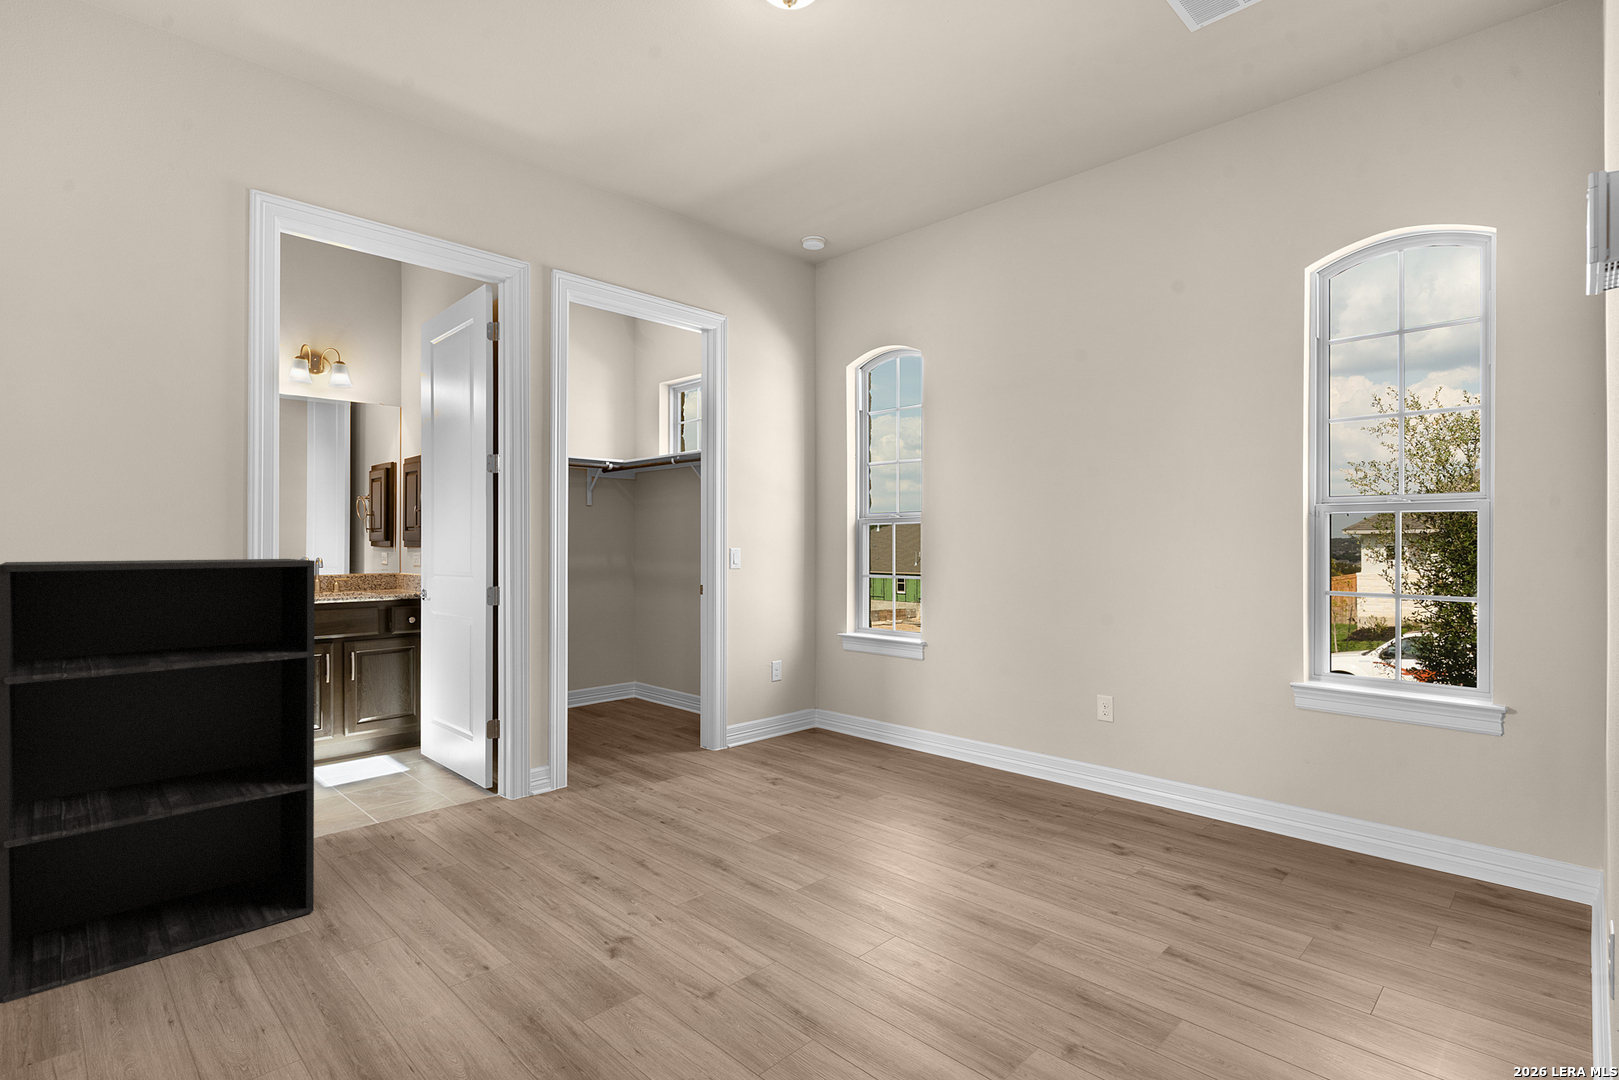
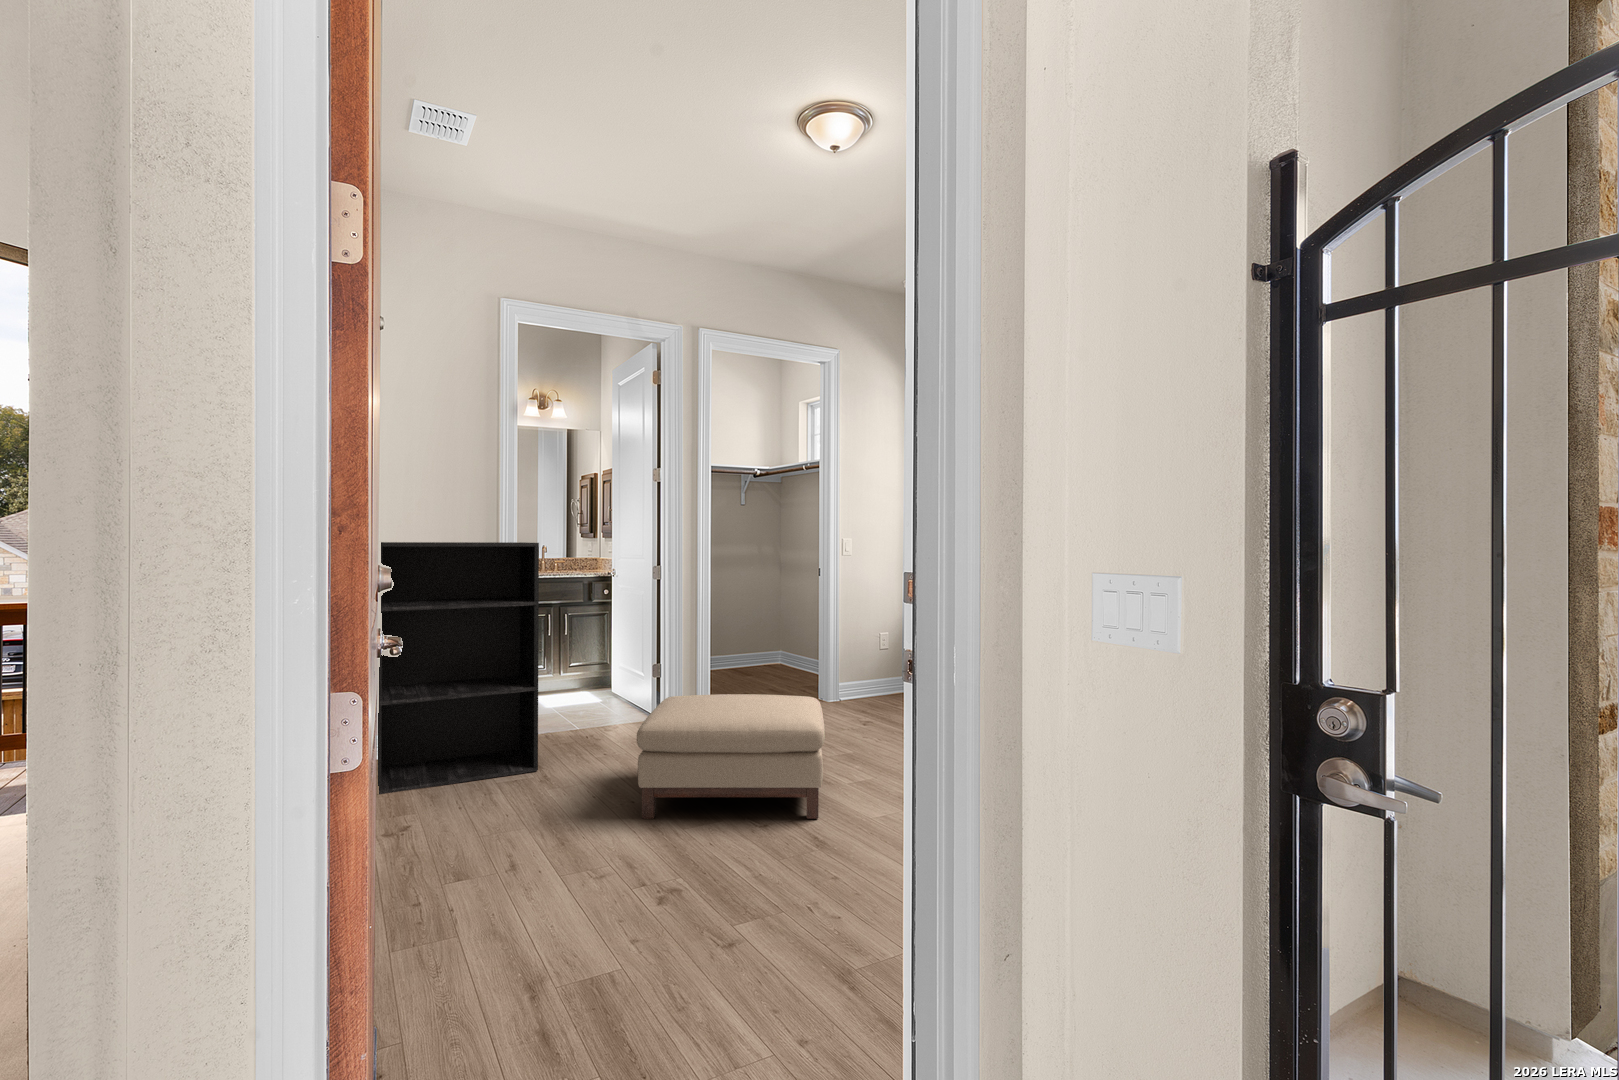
ottoman: none [491,768,779,995] -> present [637,694,825,819]

